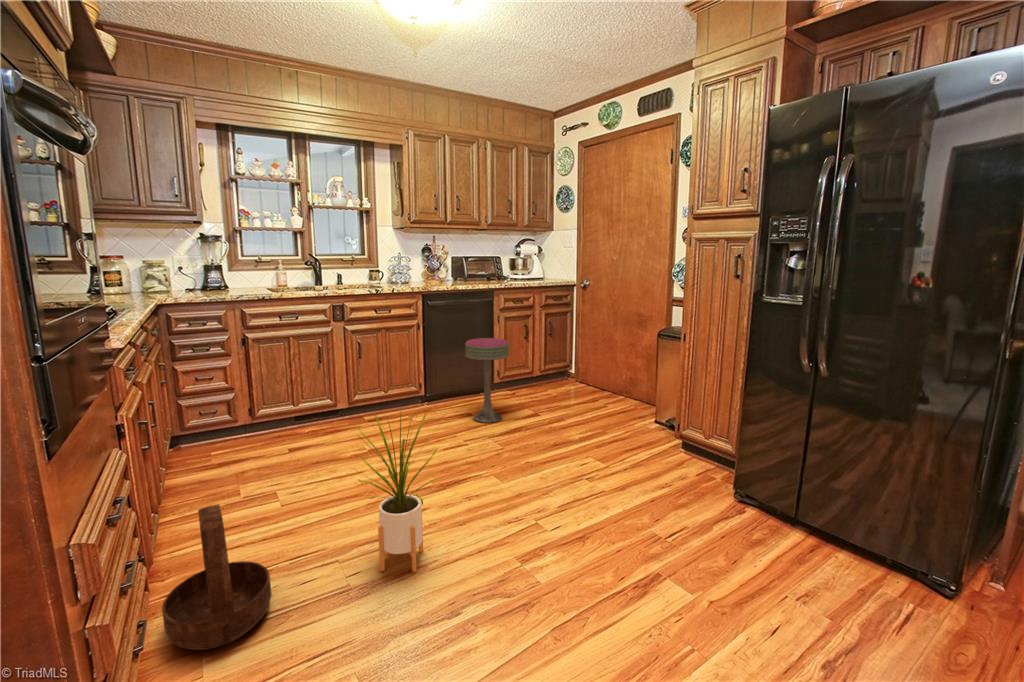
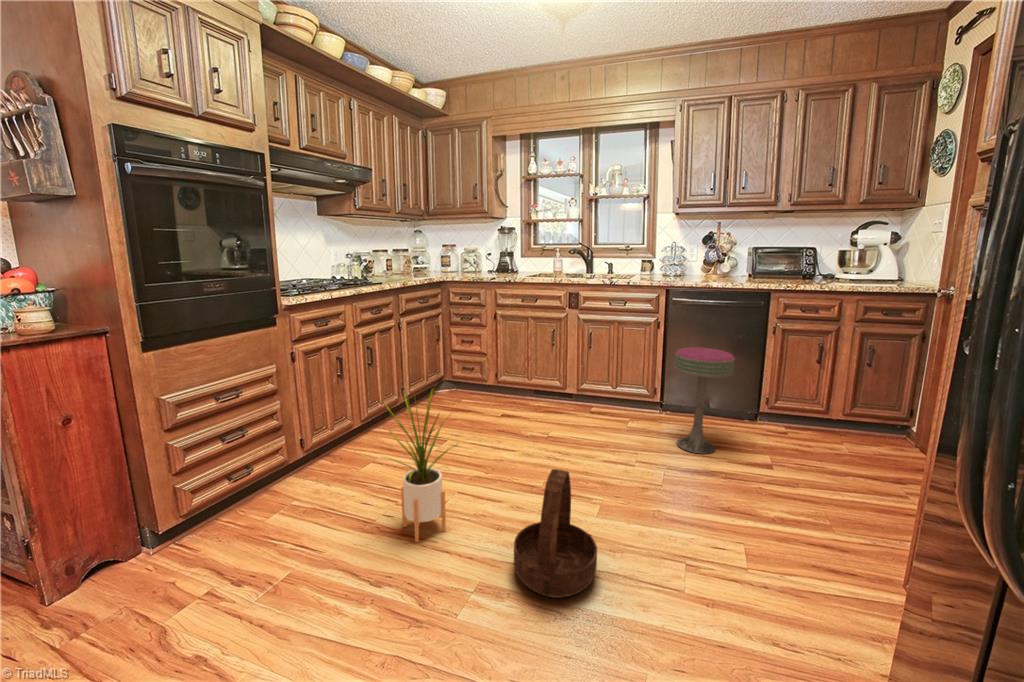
basket: present [162,505,271,650] -> present [514,469,597,598]

